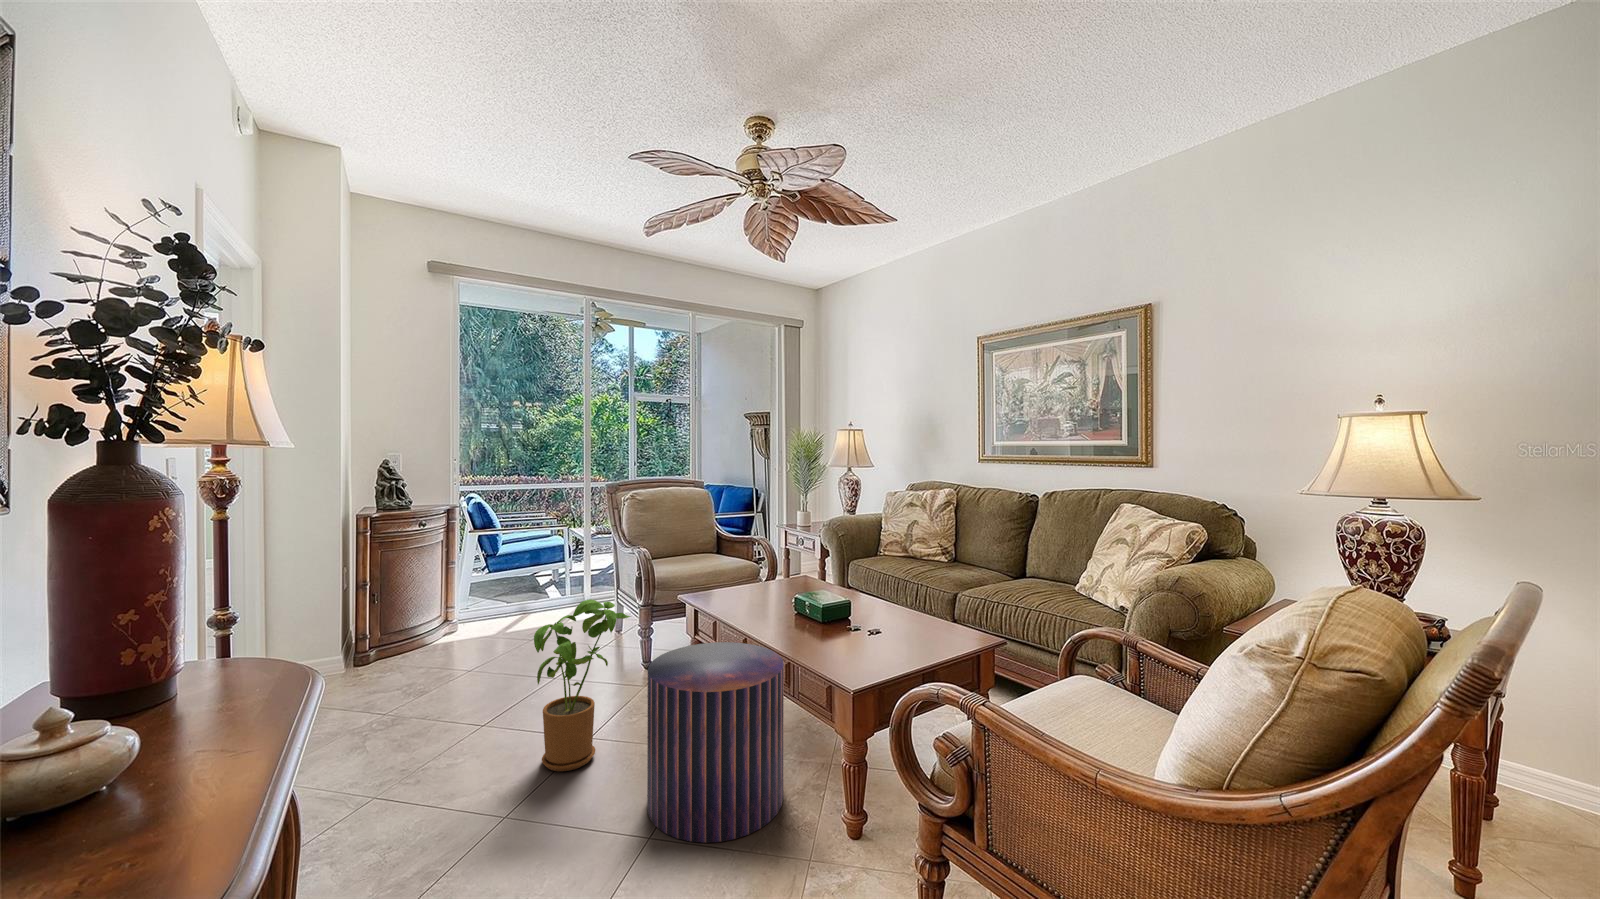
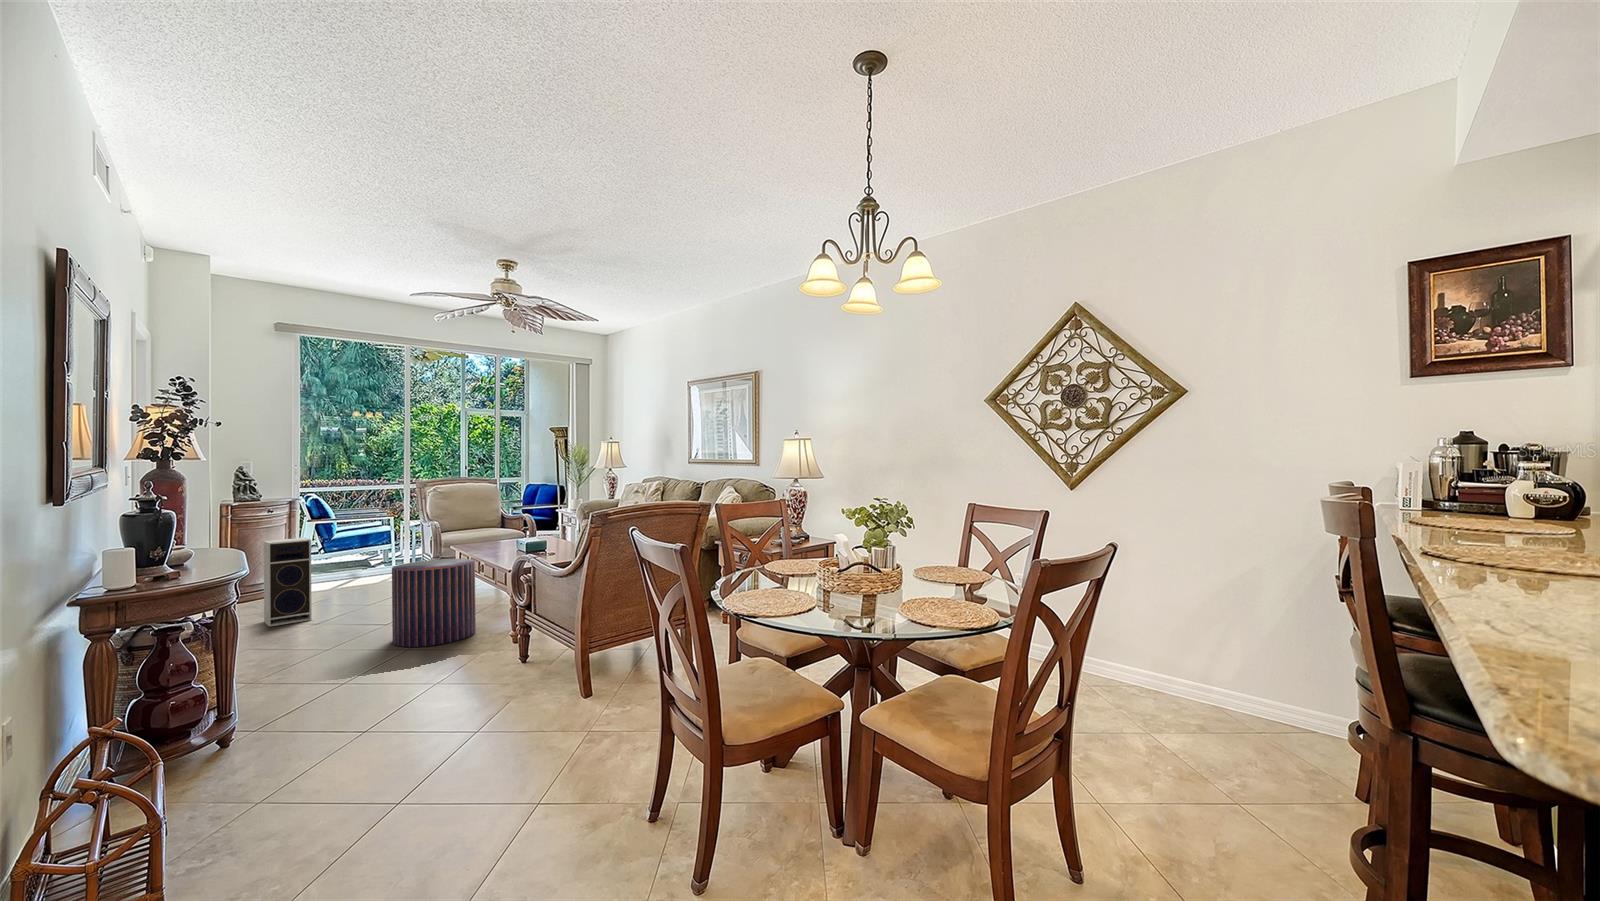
speaker: none [419,578,489,732] -> present [264,538,312,627]
house plant: present [534,599,630,771] -> none [333,538,397,634]

